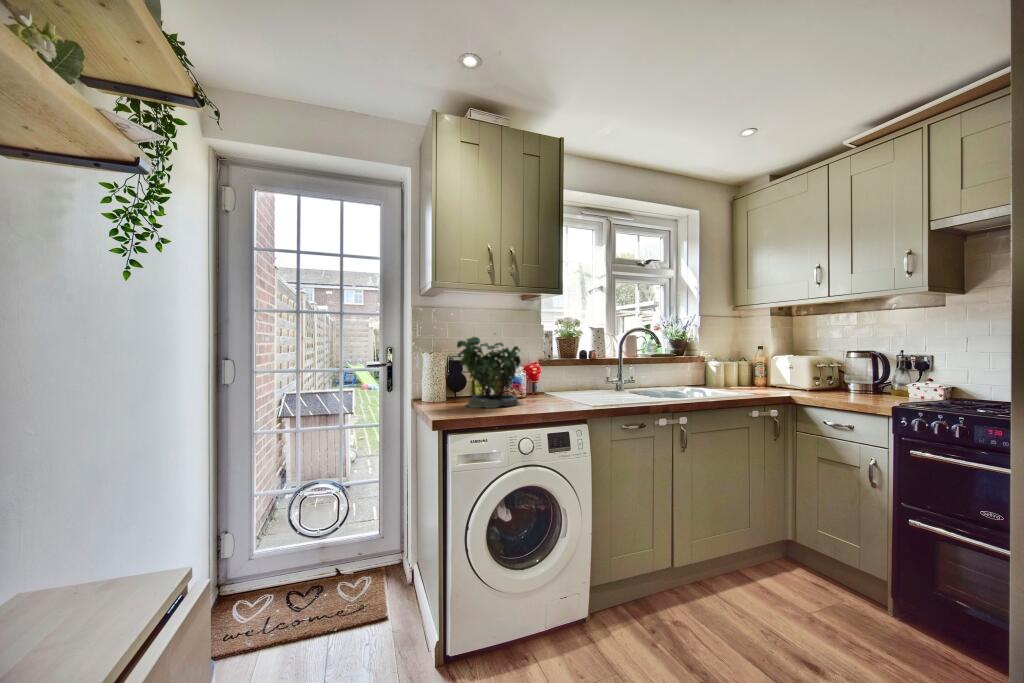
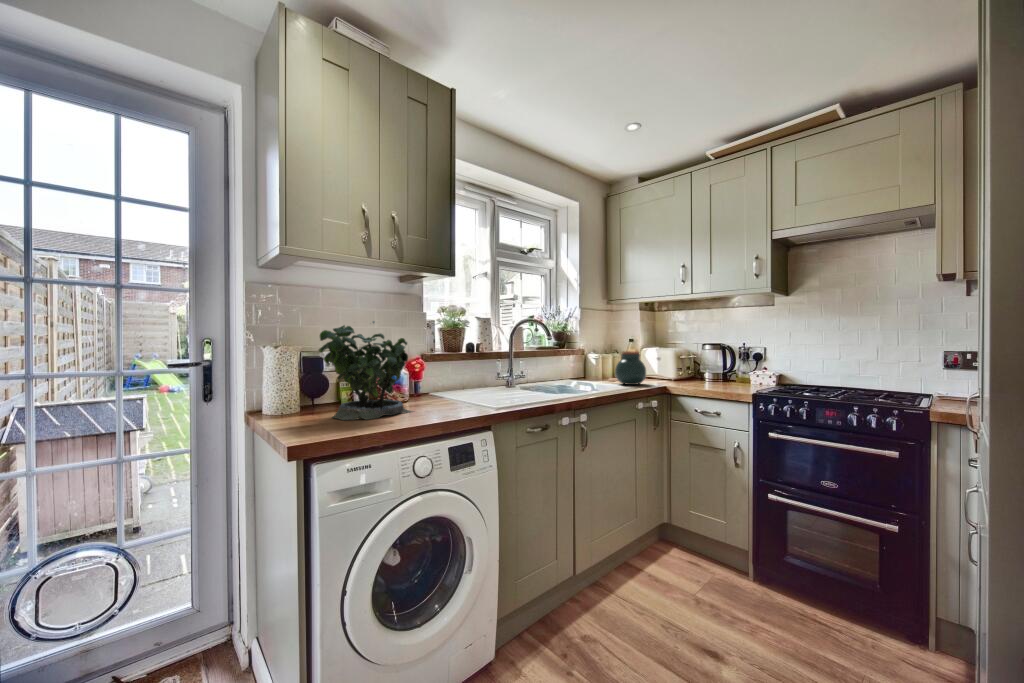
jar: none [733,359,768,392] -> present [615,351,646,385]

